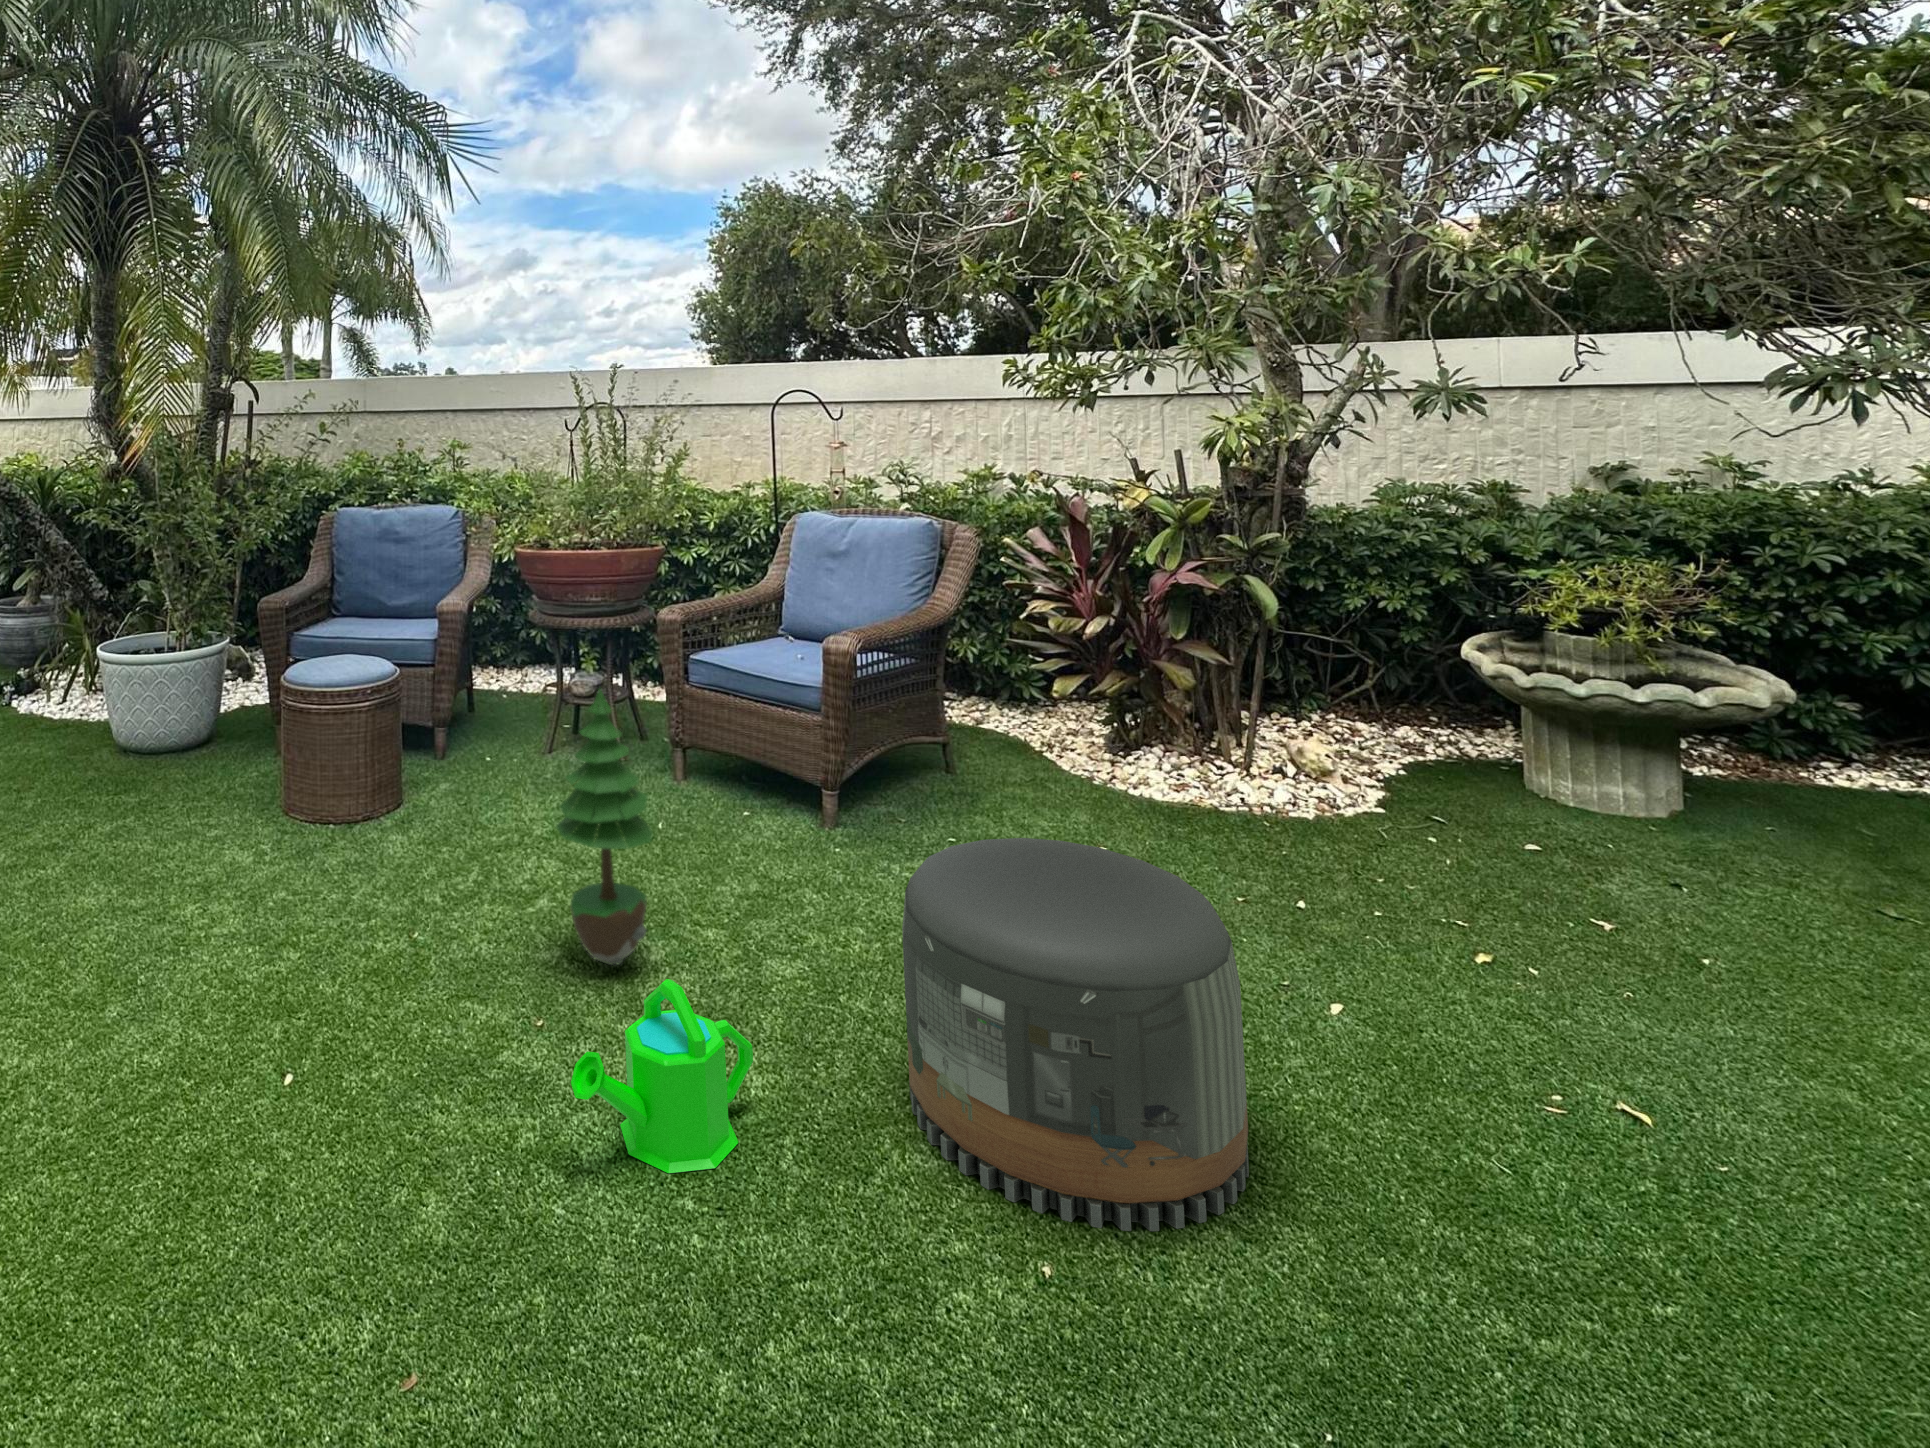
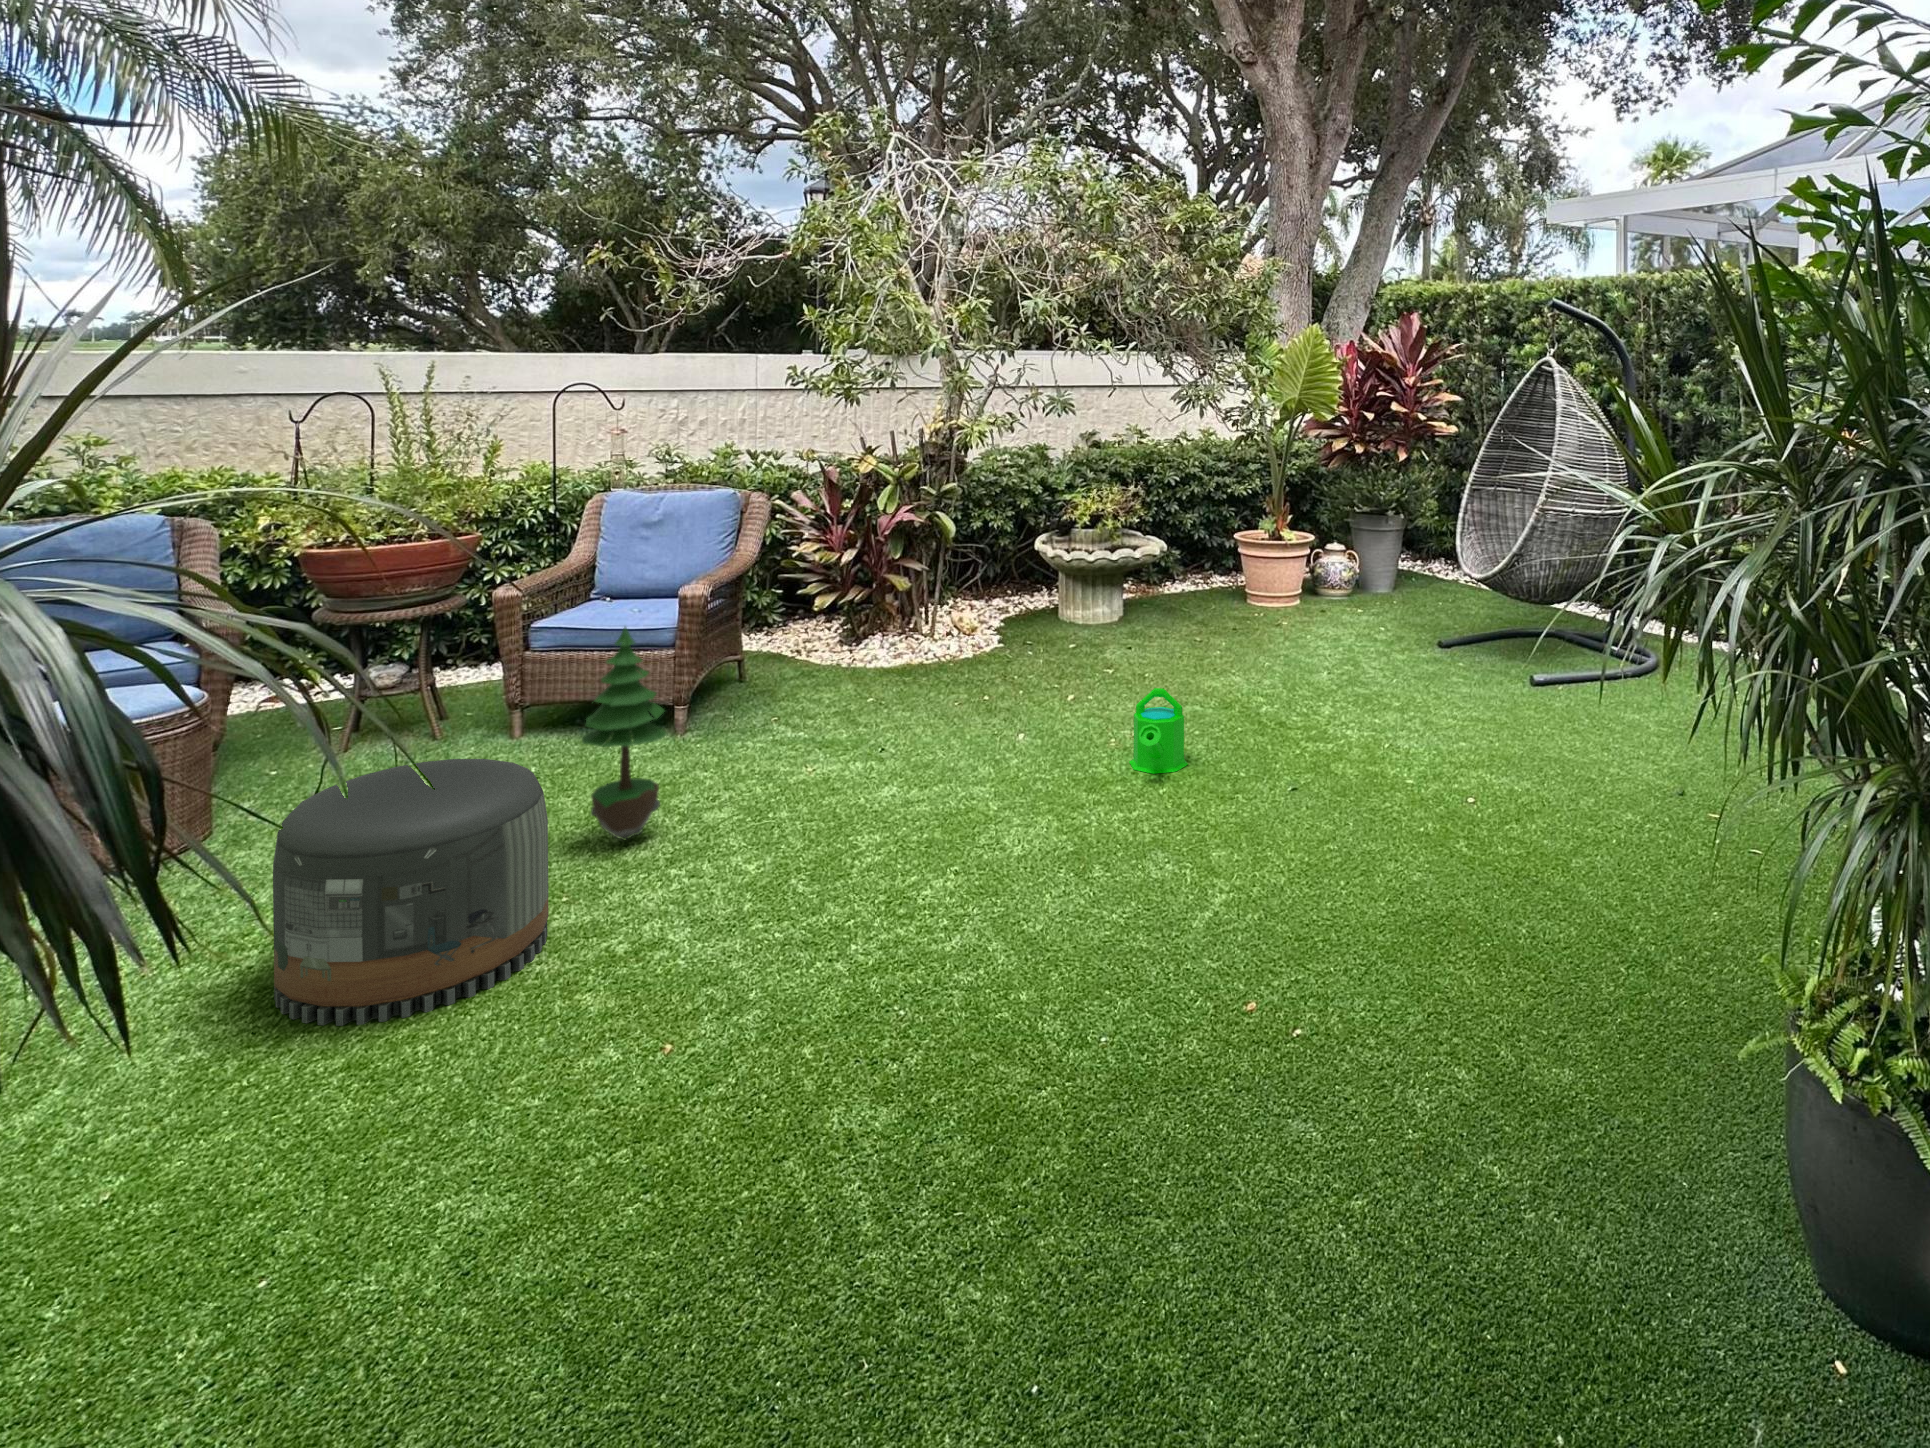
pouf: present [902,838,1249,1231] -> present [273,759,549,1026]
watering can: present [571,979,753,1173] -> present [1129,688,1188,774]

